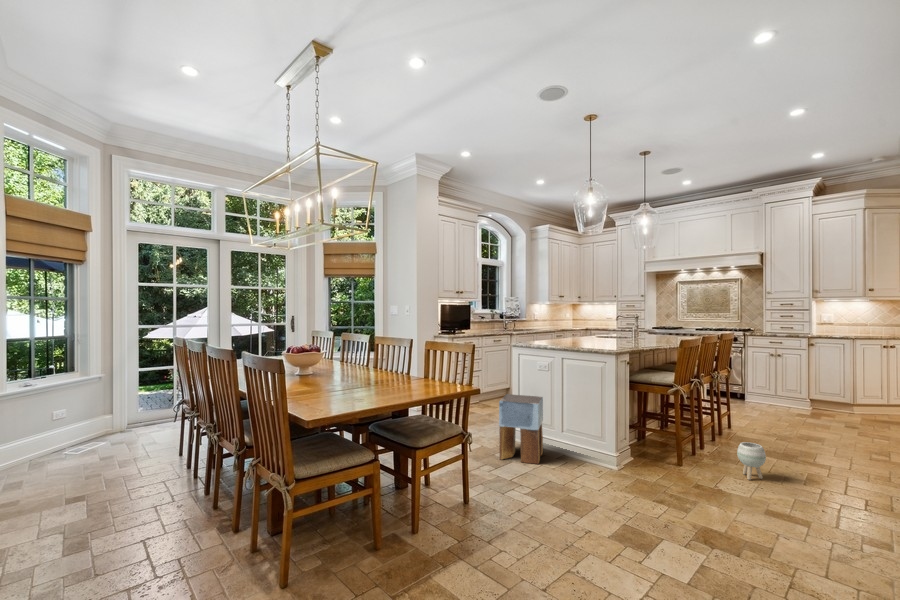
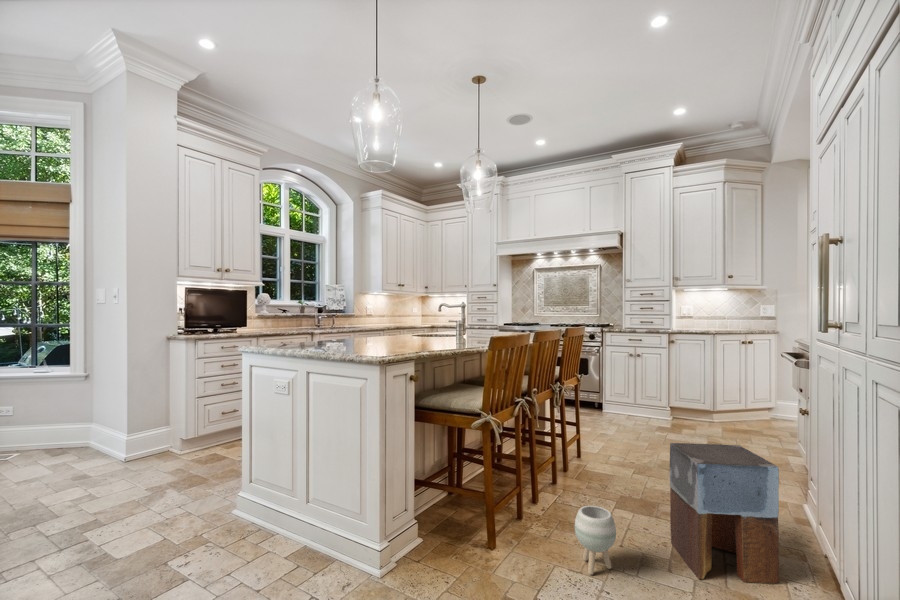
stool: present [499,394,543,464] -> present [670,443,779,583]

